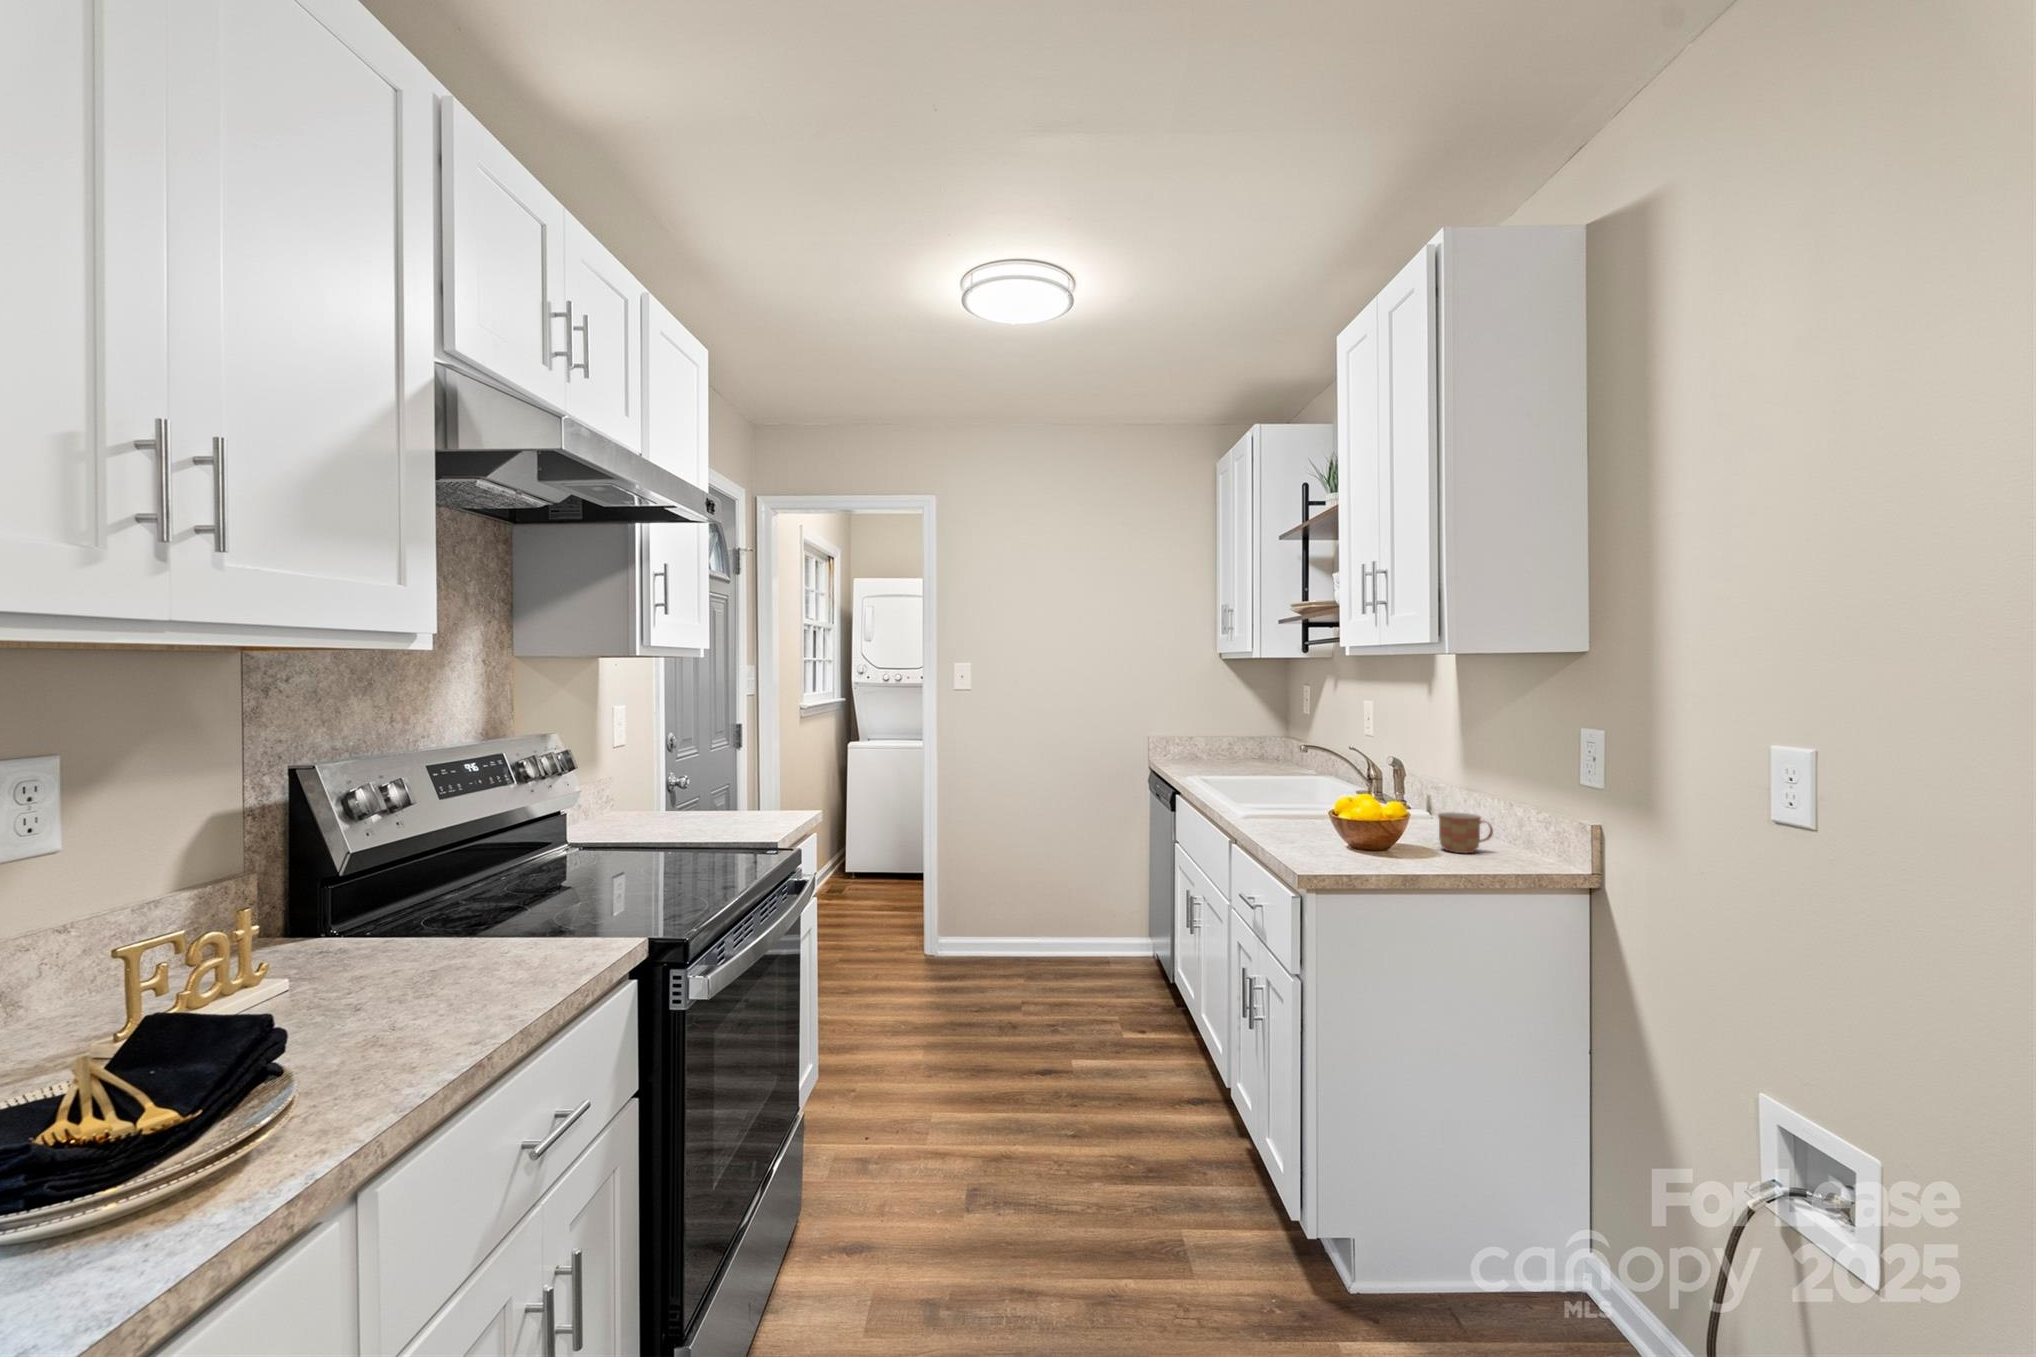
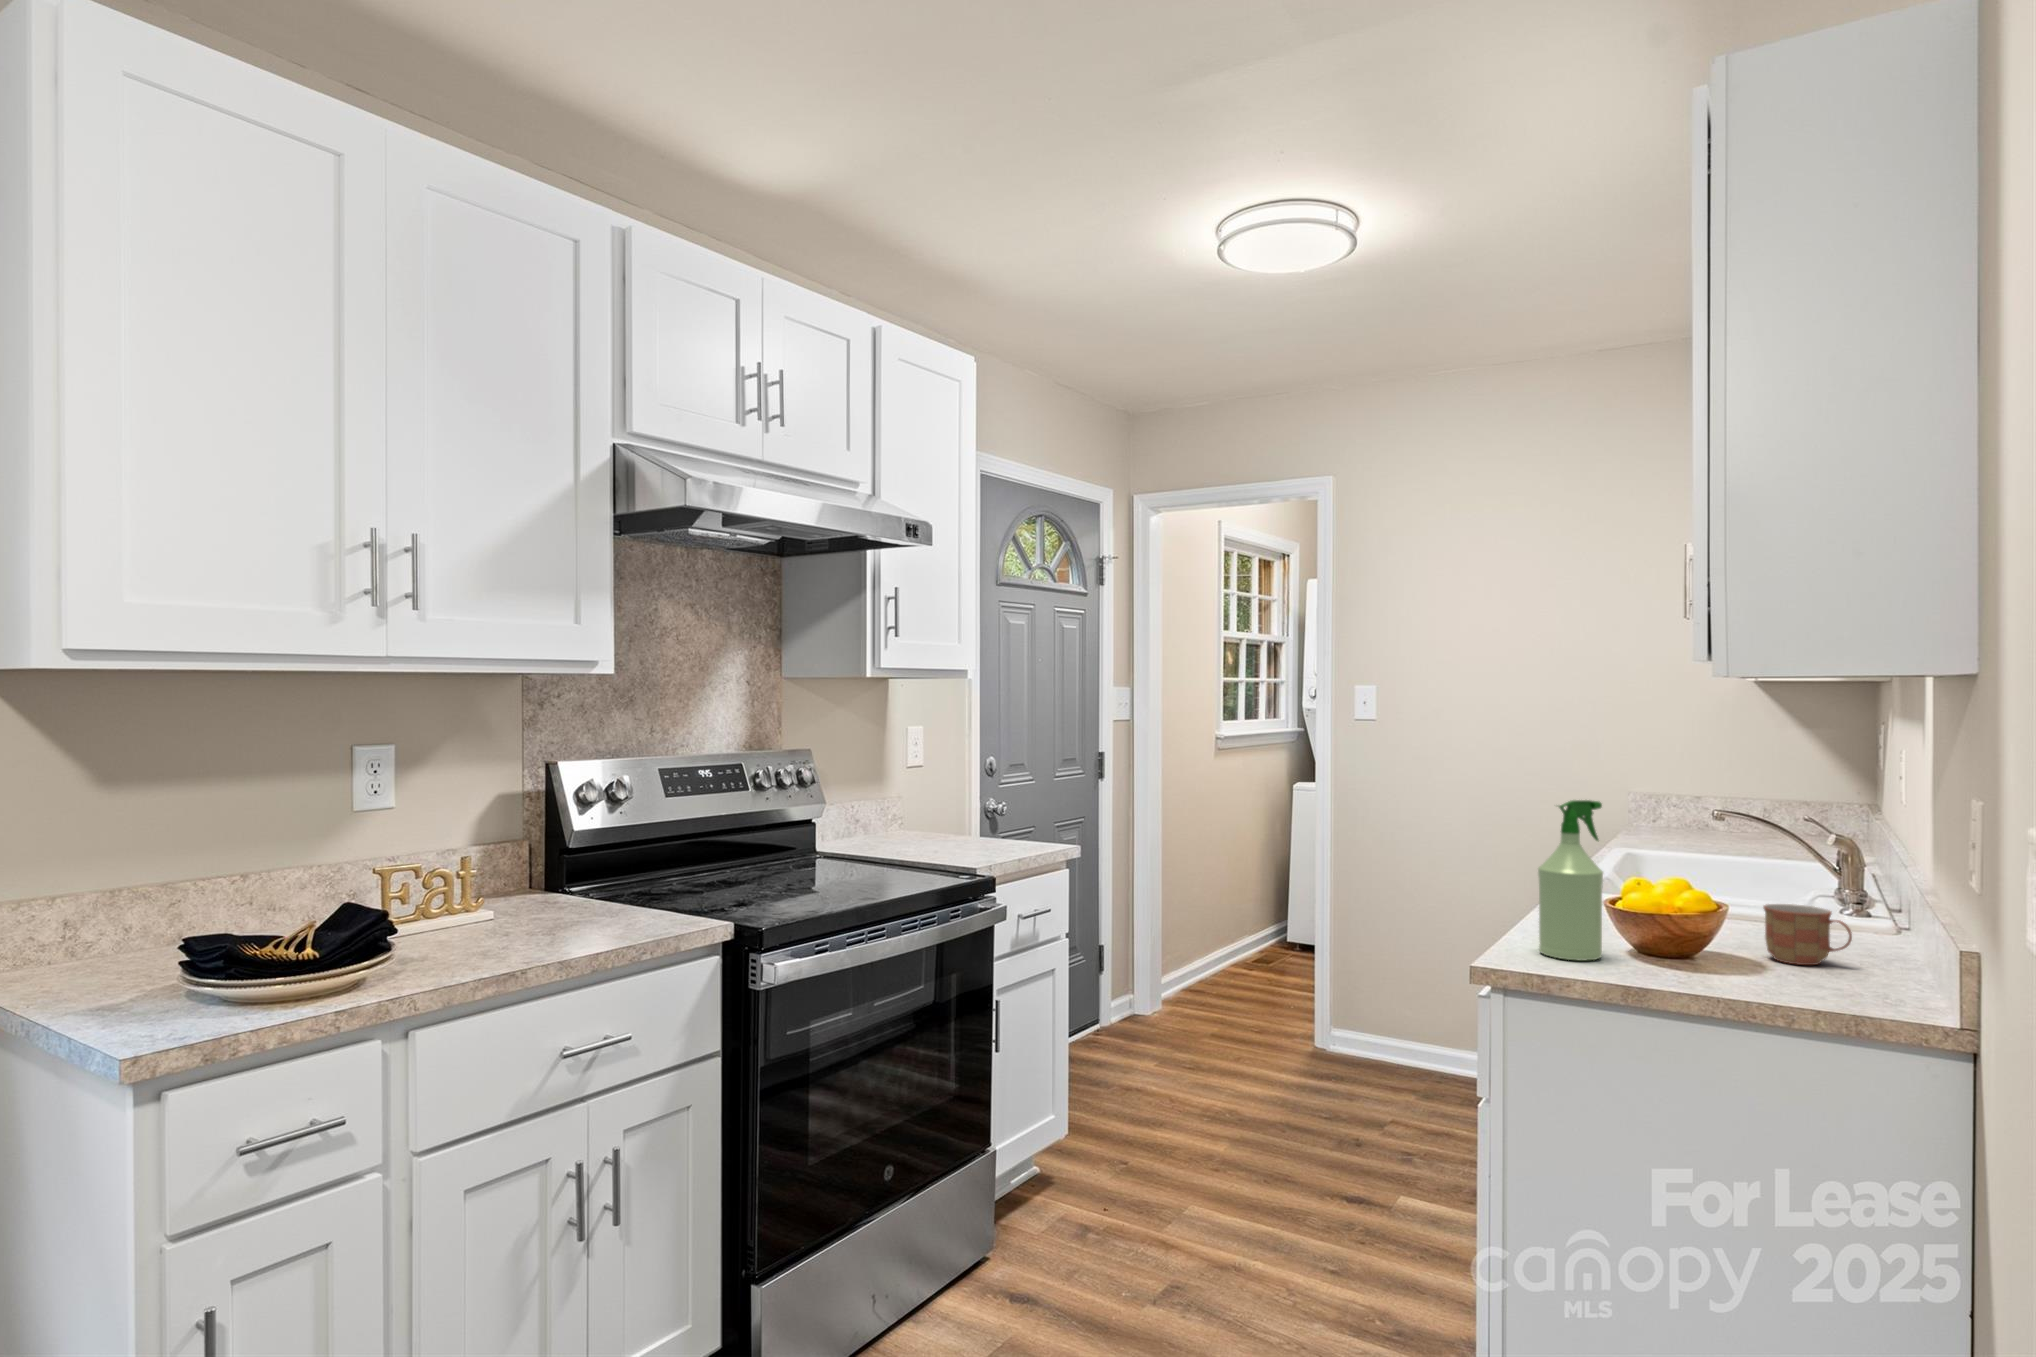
spray bottle: none [1334,749,1381,869] -> present [1538,800,1603,960]

